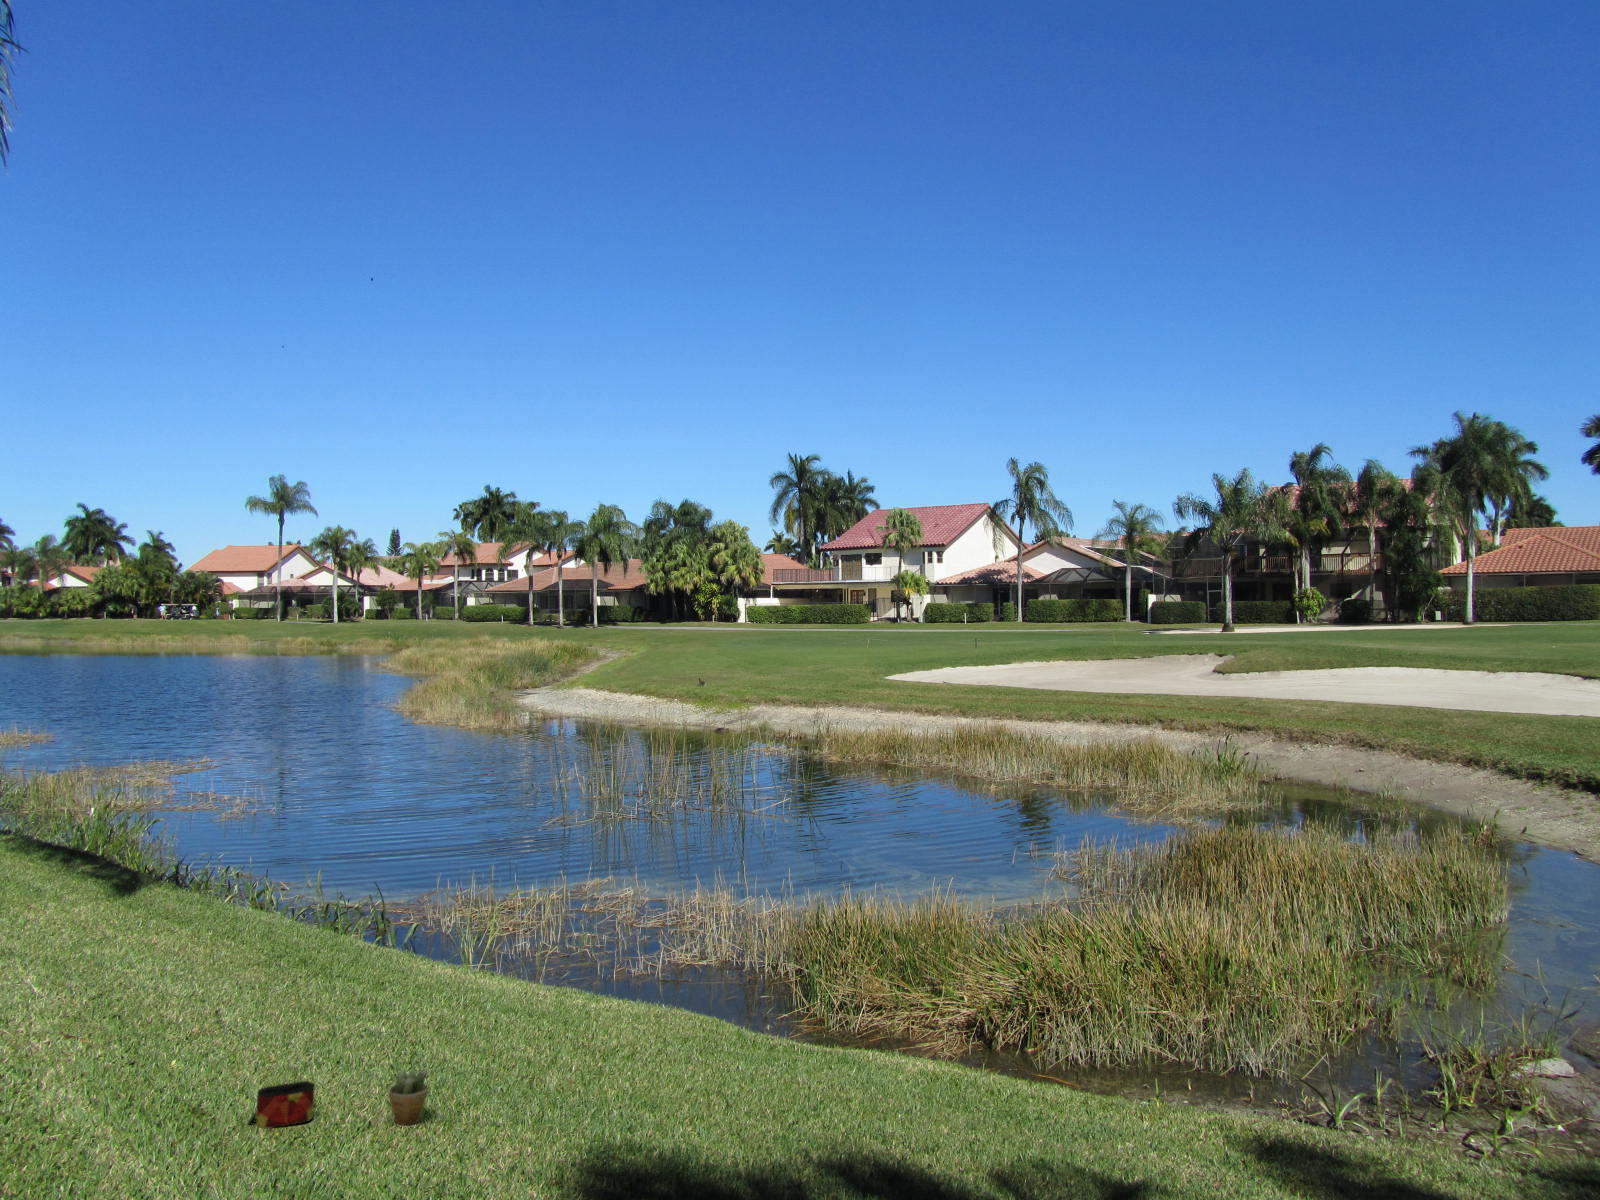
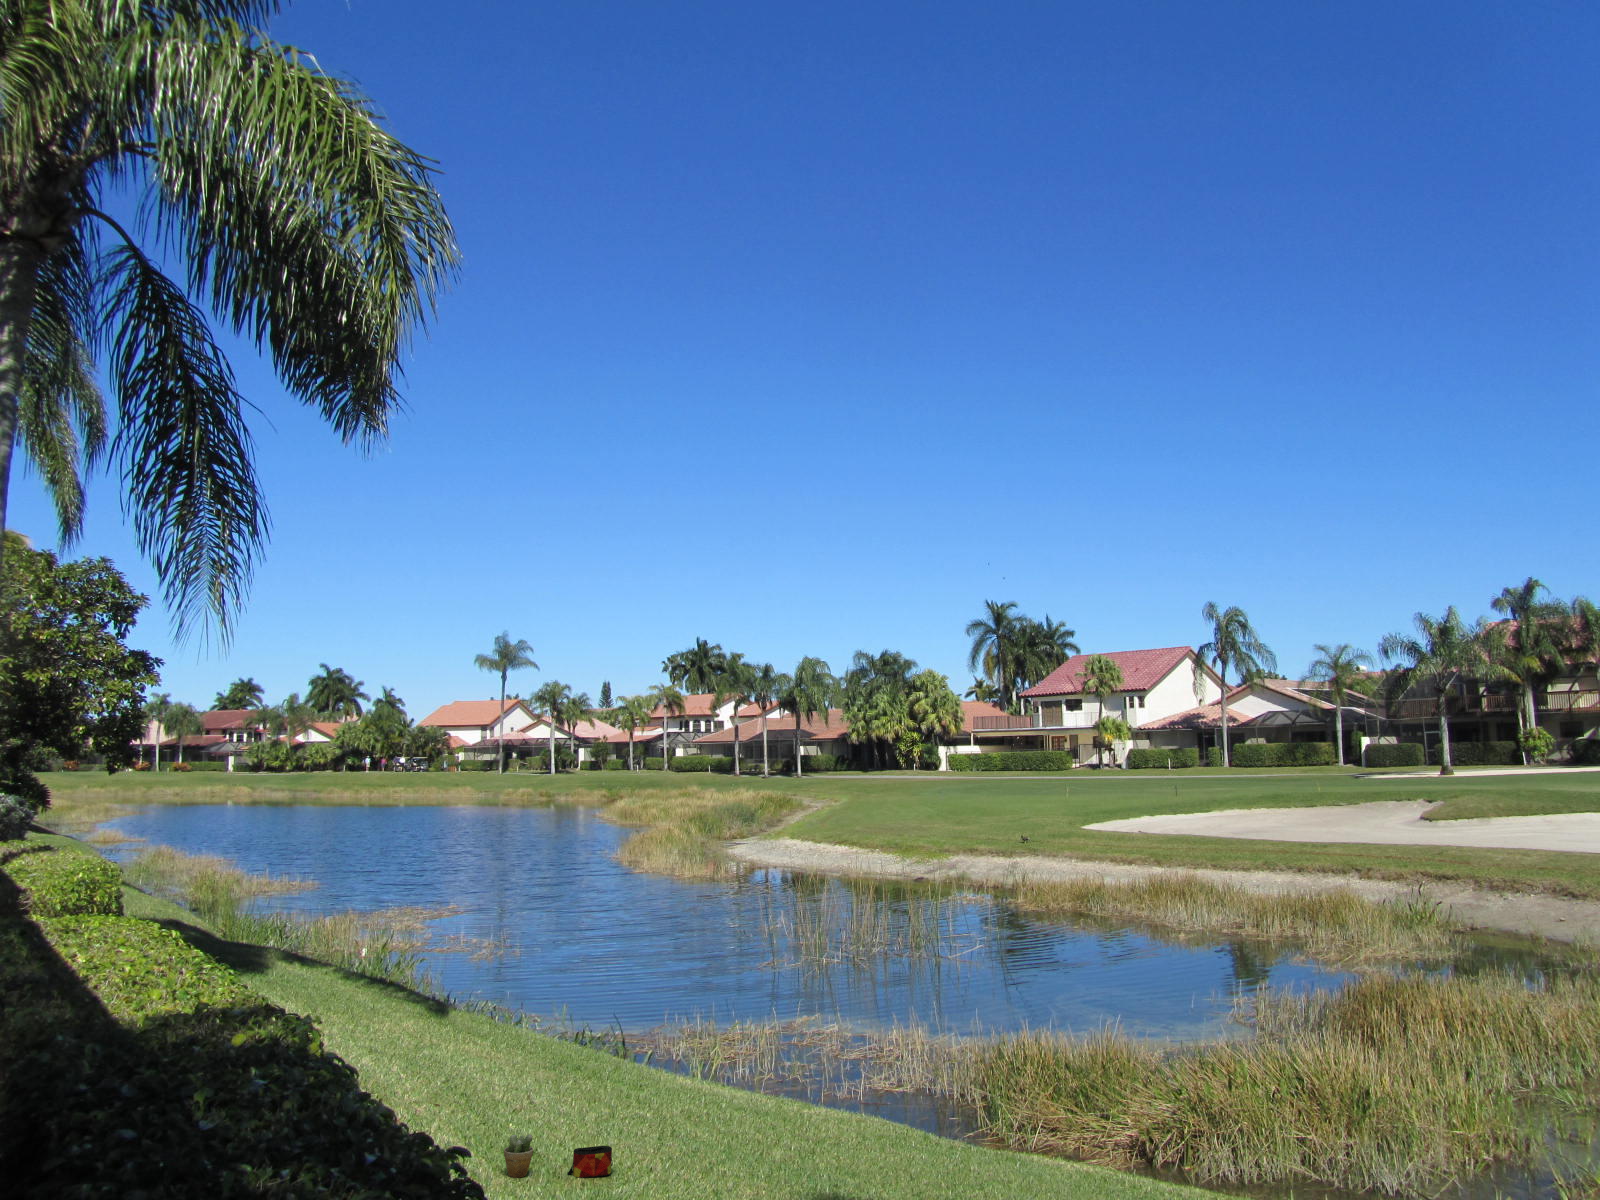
potted plant: present [389,1069,428,1125] -> present [504,1134,533,1178]

